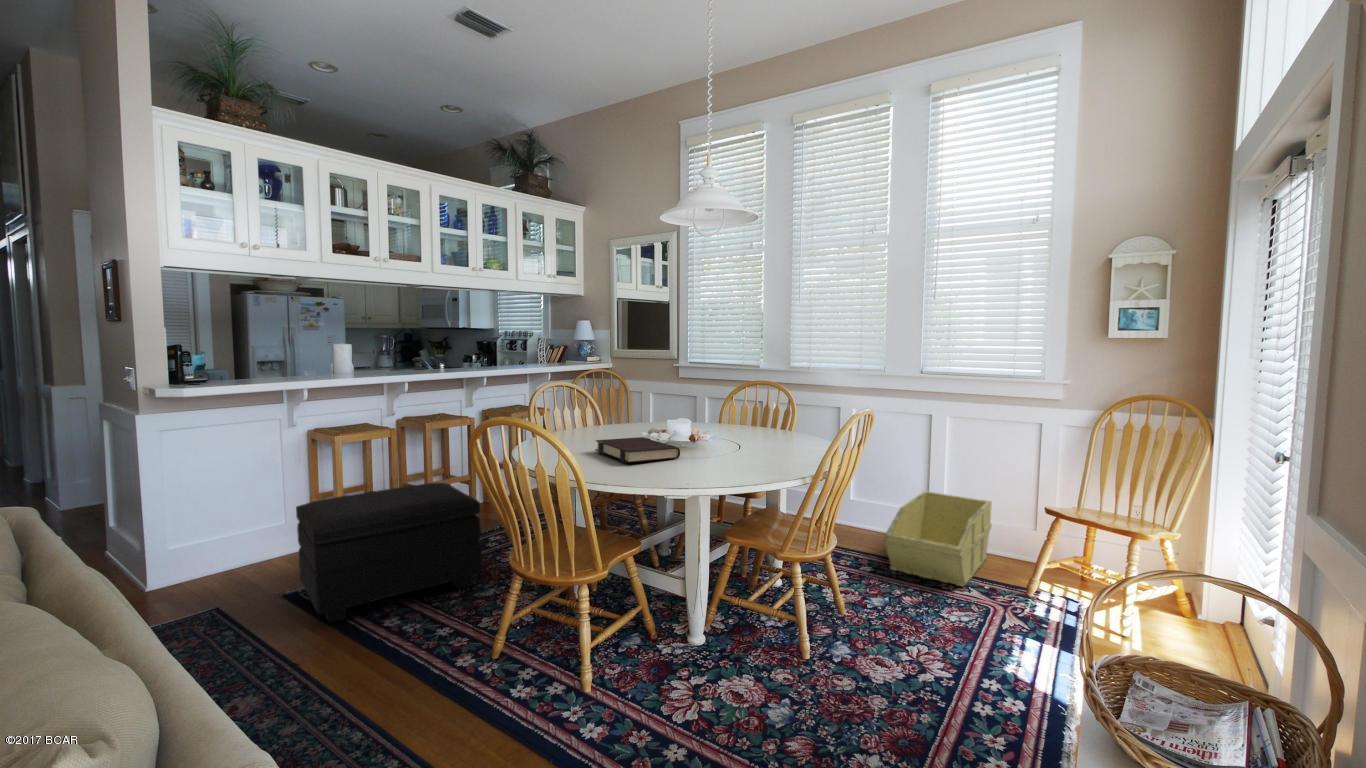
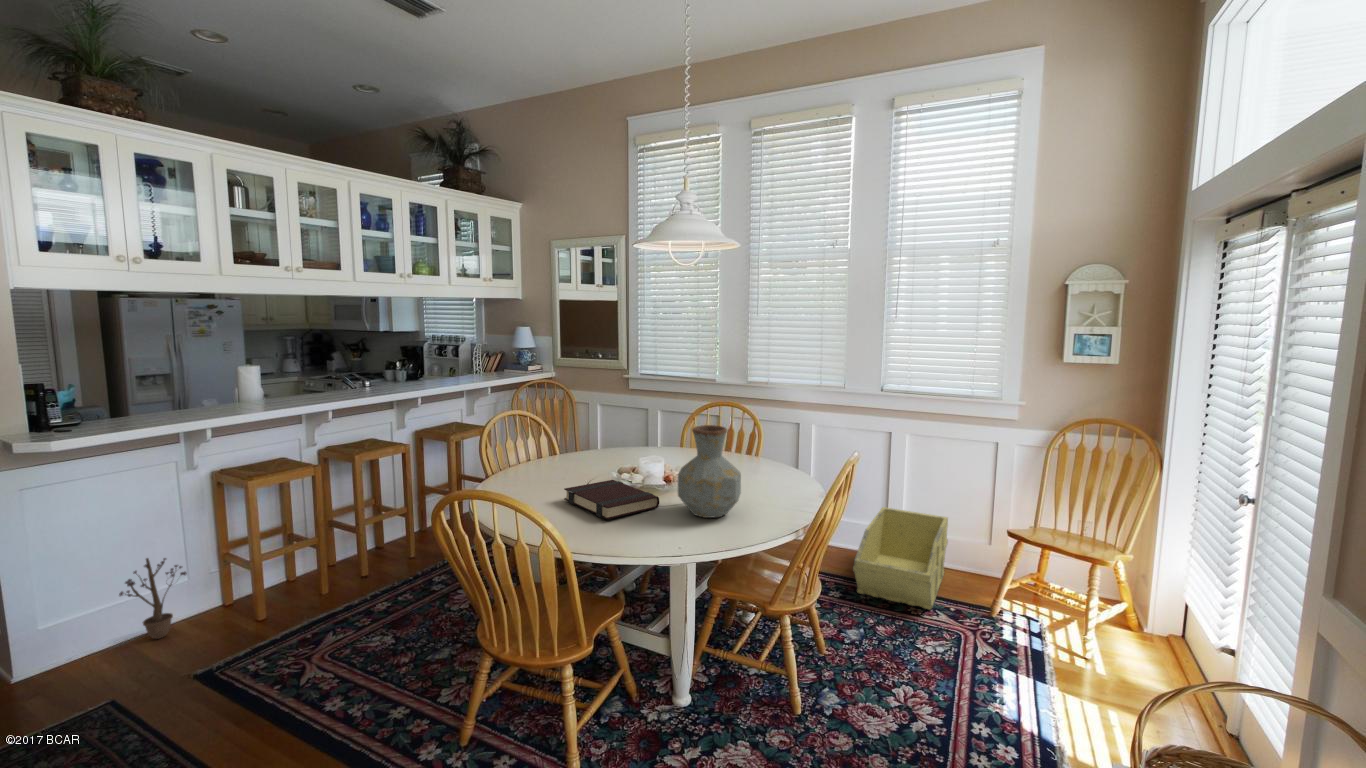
vase: none [695,381,755,465] -> present [678,425,741,518]
footstool: present [296,483,482,623] -> none [206,527,434,711]
decorative plant: none [220,498,283,573] -> present [114,558,187,647]

